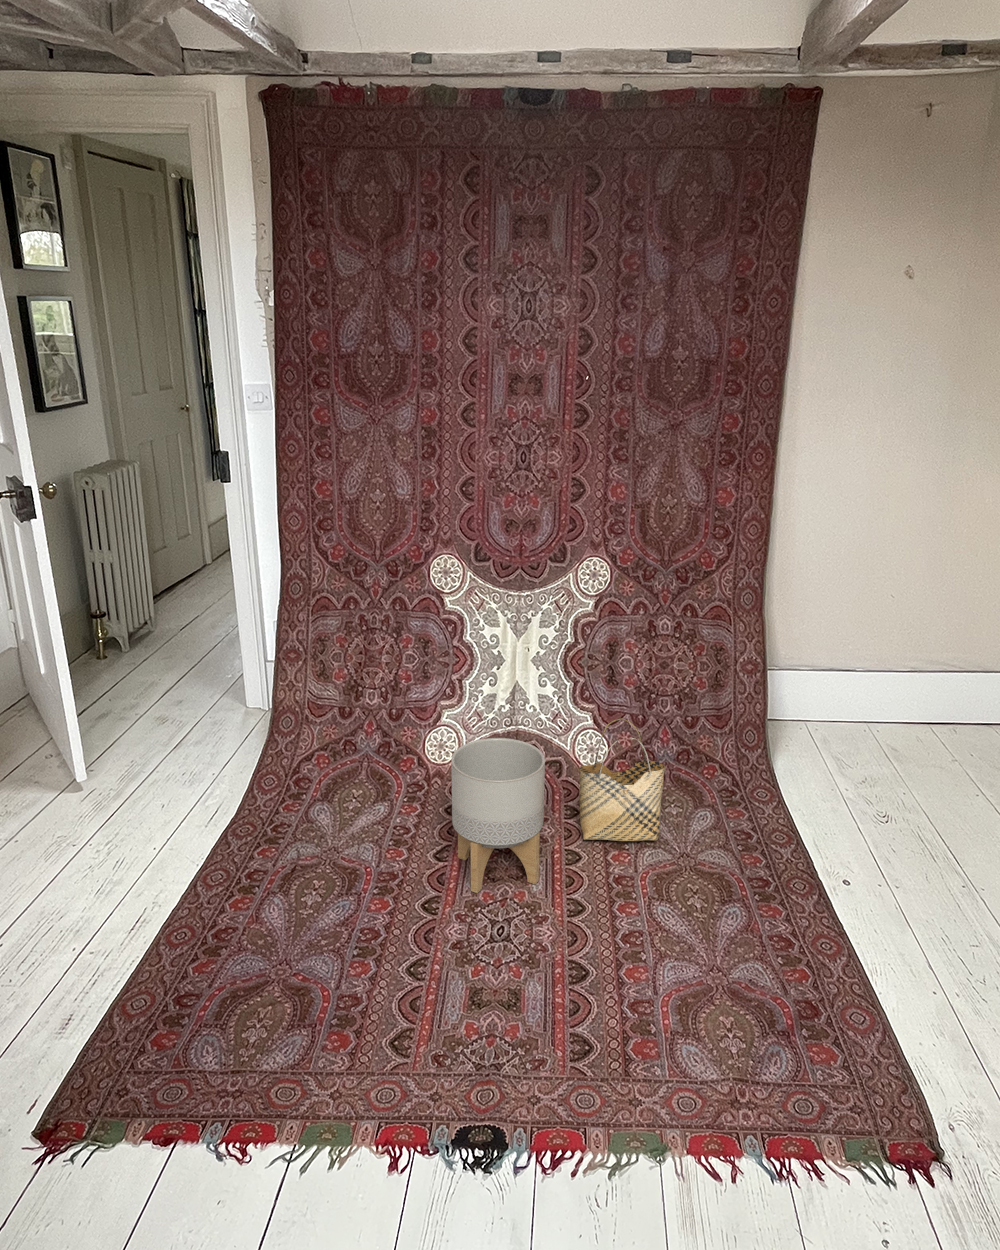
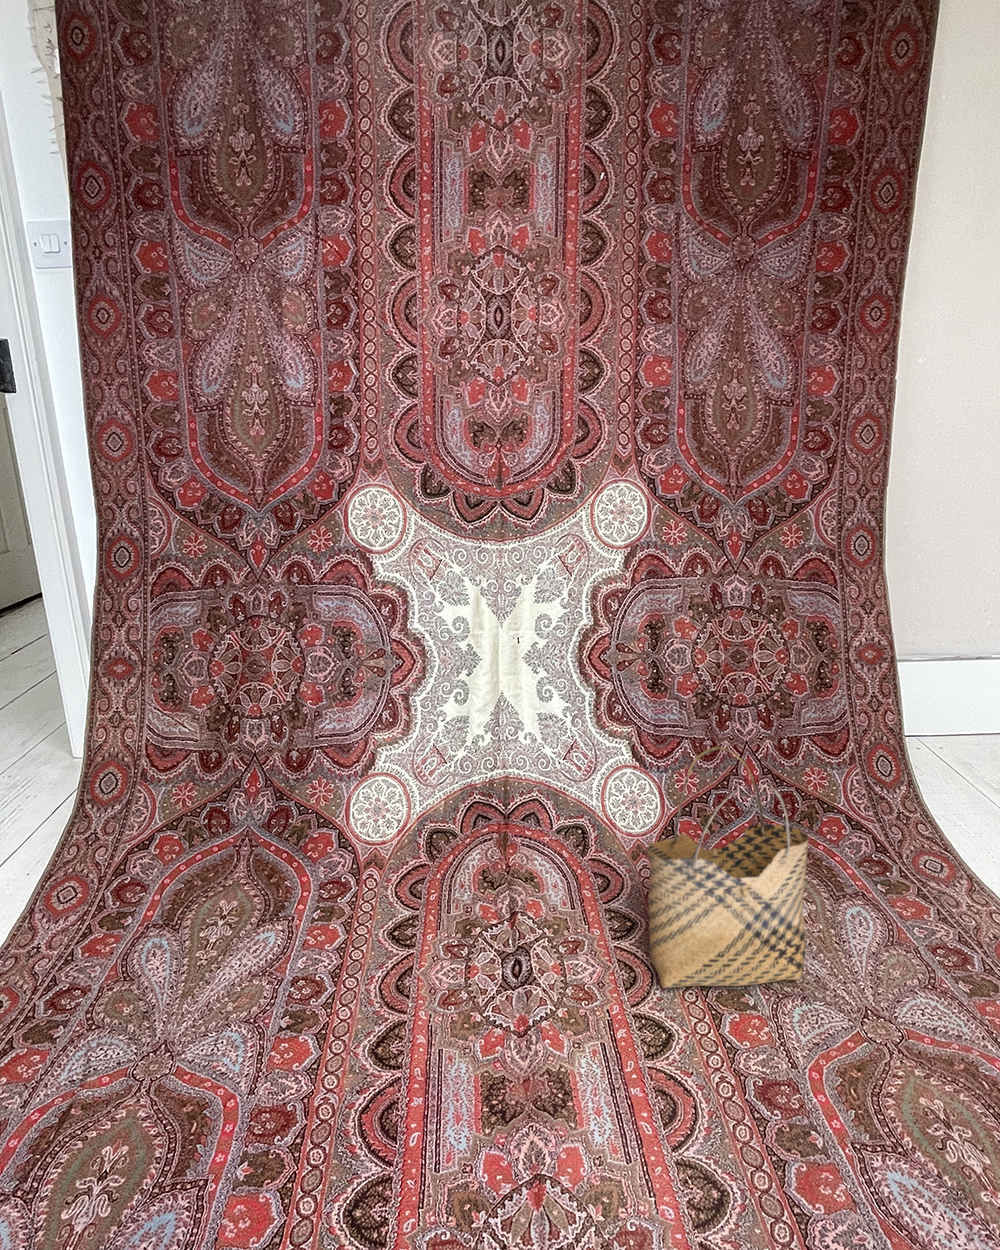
planter: present [451,738,545,893] -> none [397,800,603,1157]

